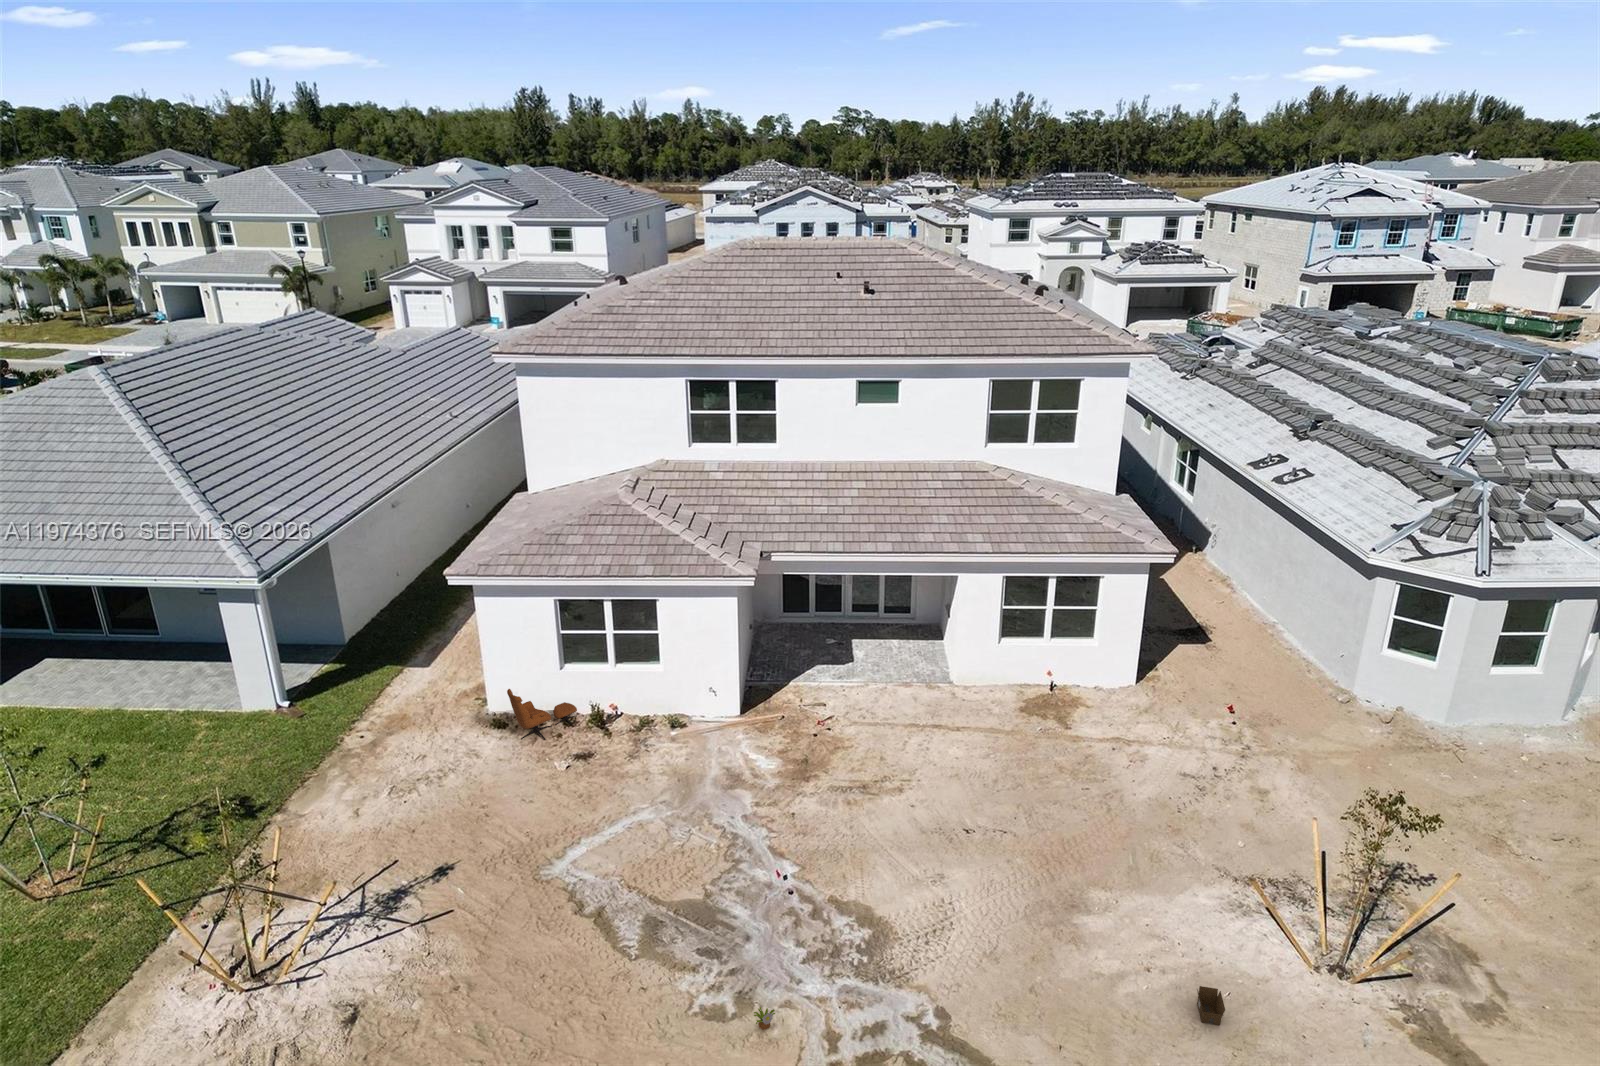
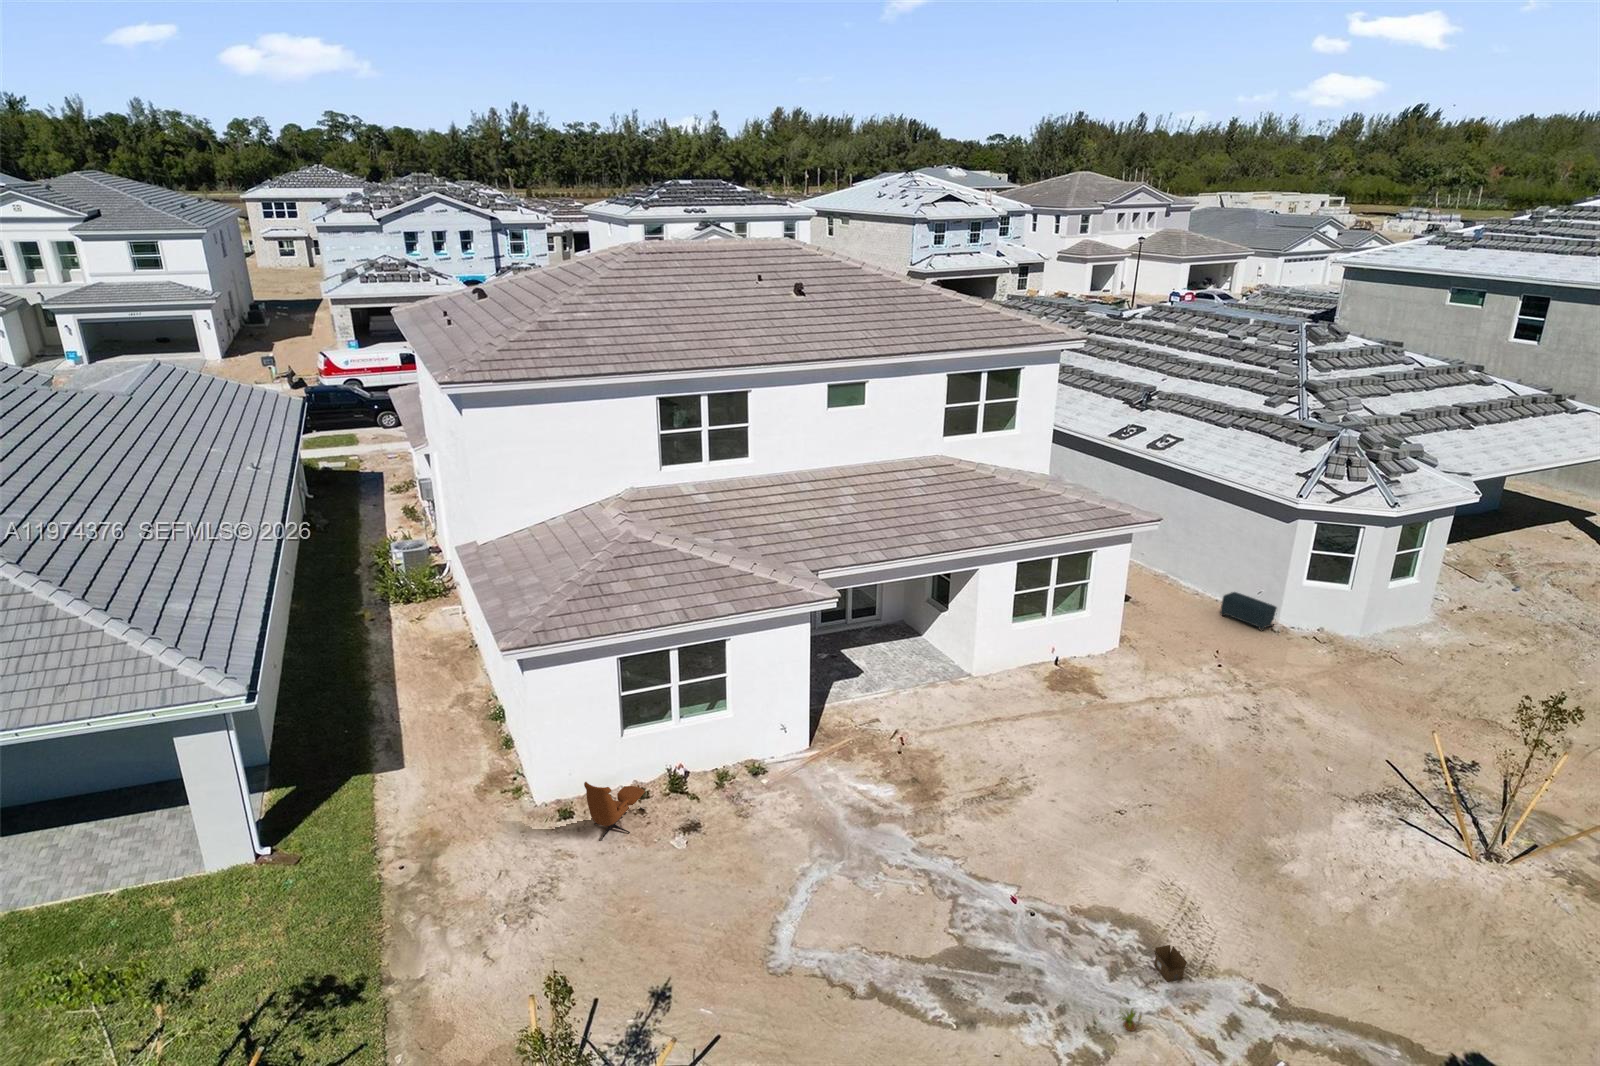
bench: none [1301,658,1362,708] -> present [1220,592,1277,631]
cardboard box: present [1197,986,1225,1025] -> present [1154,945,1187,982]

